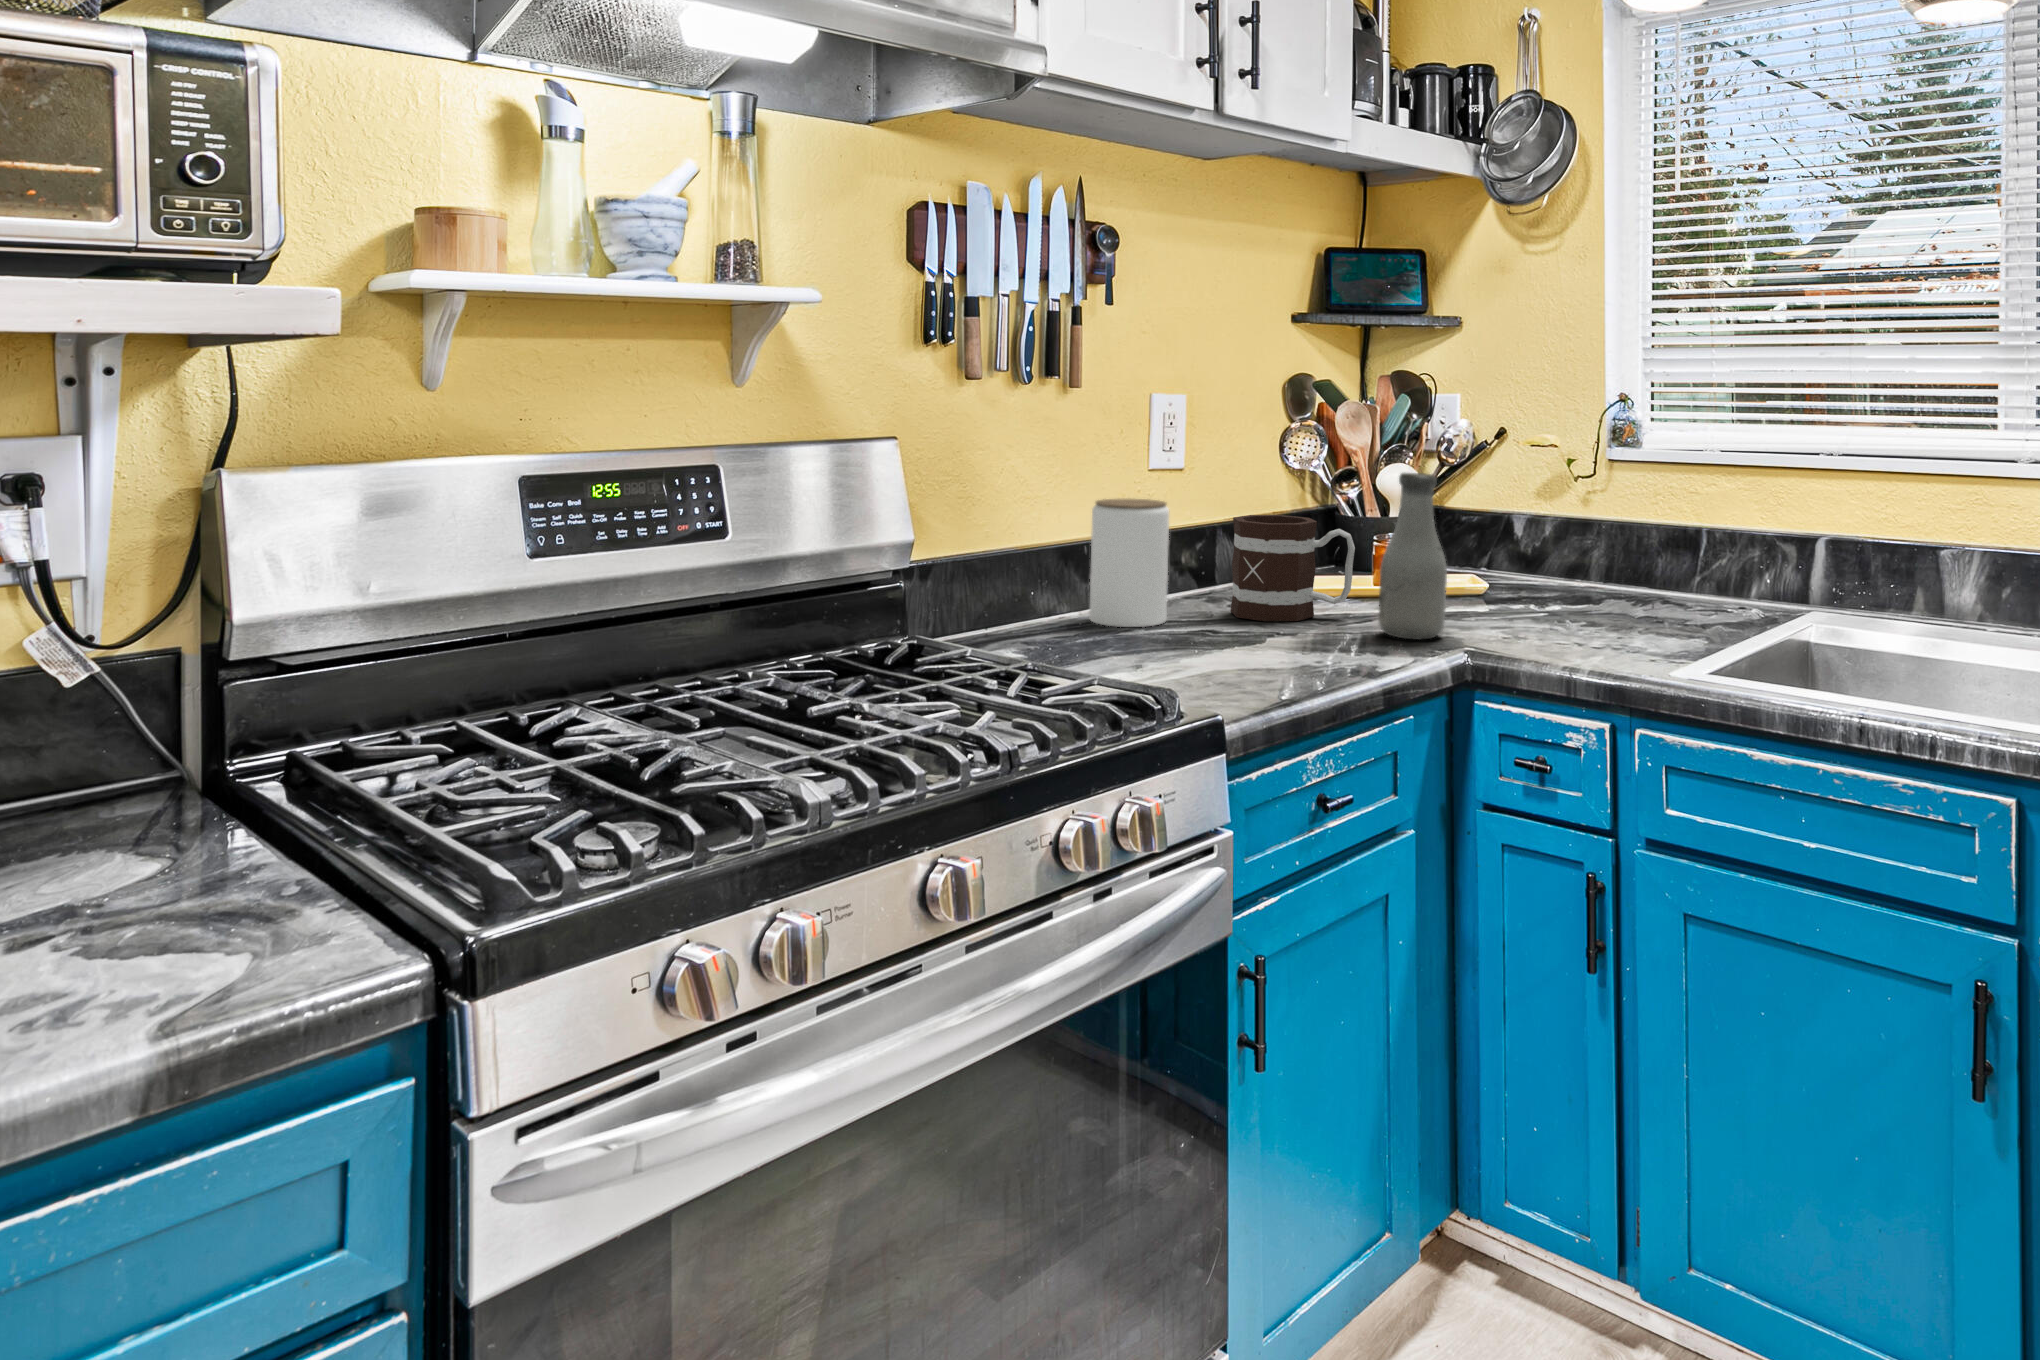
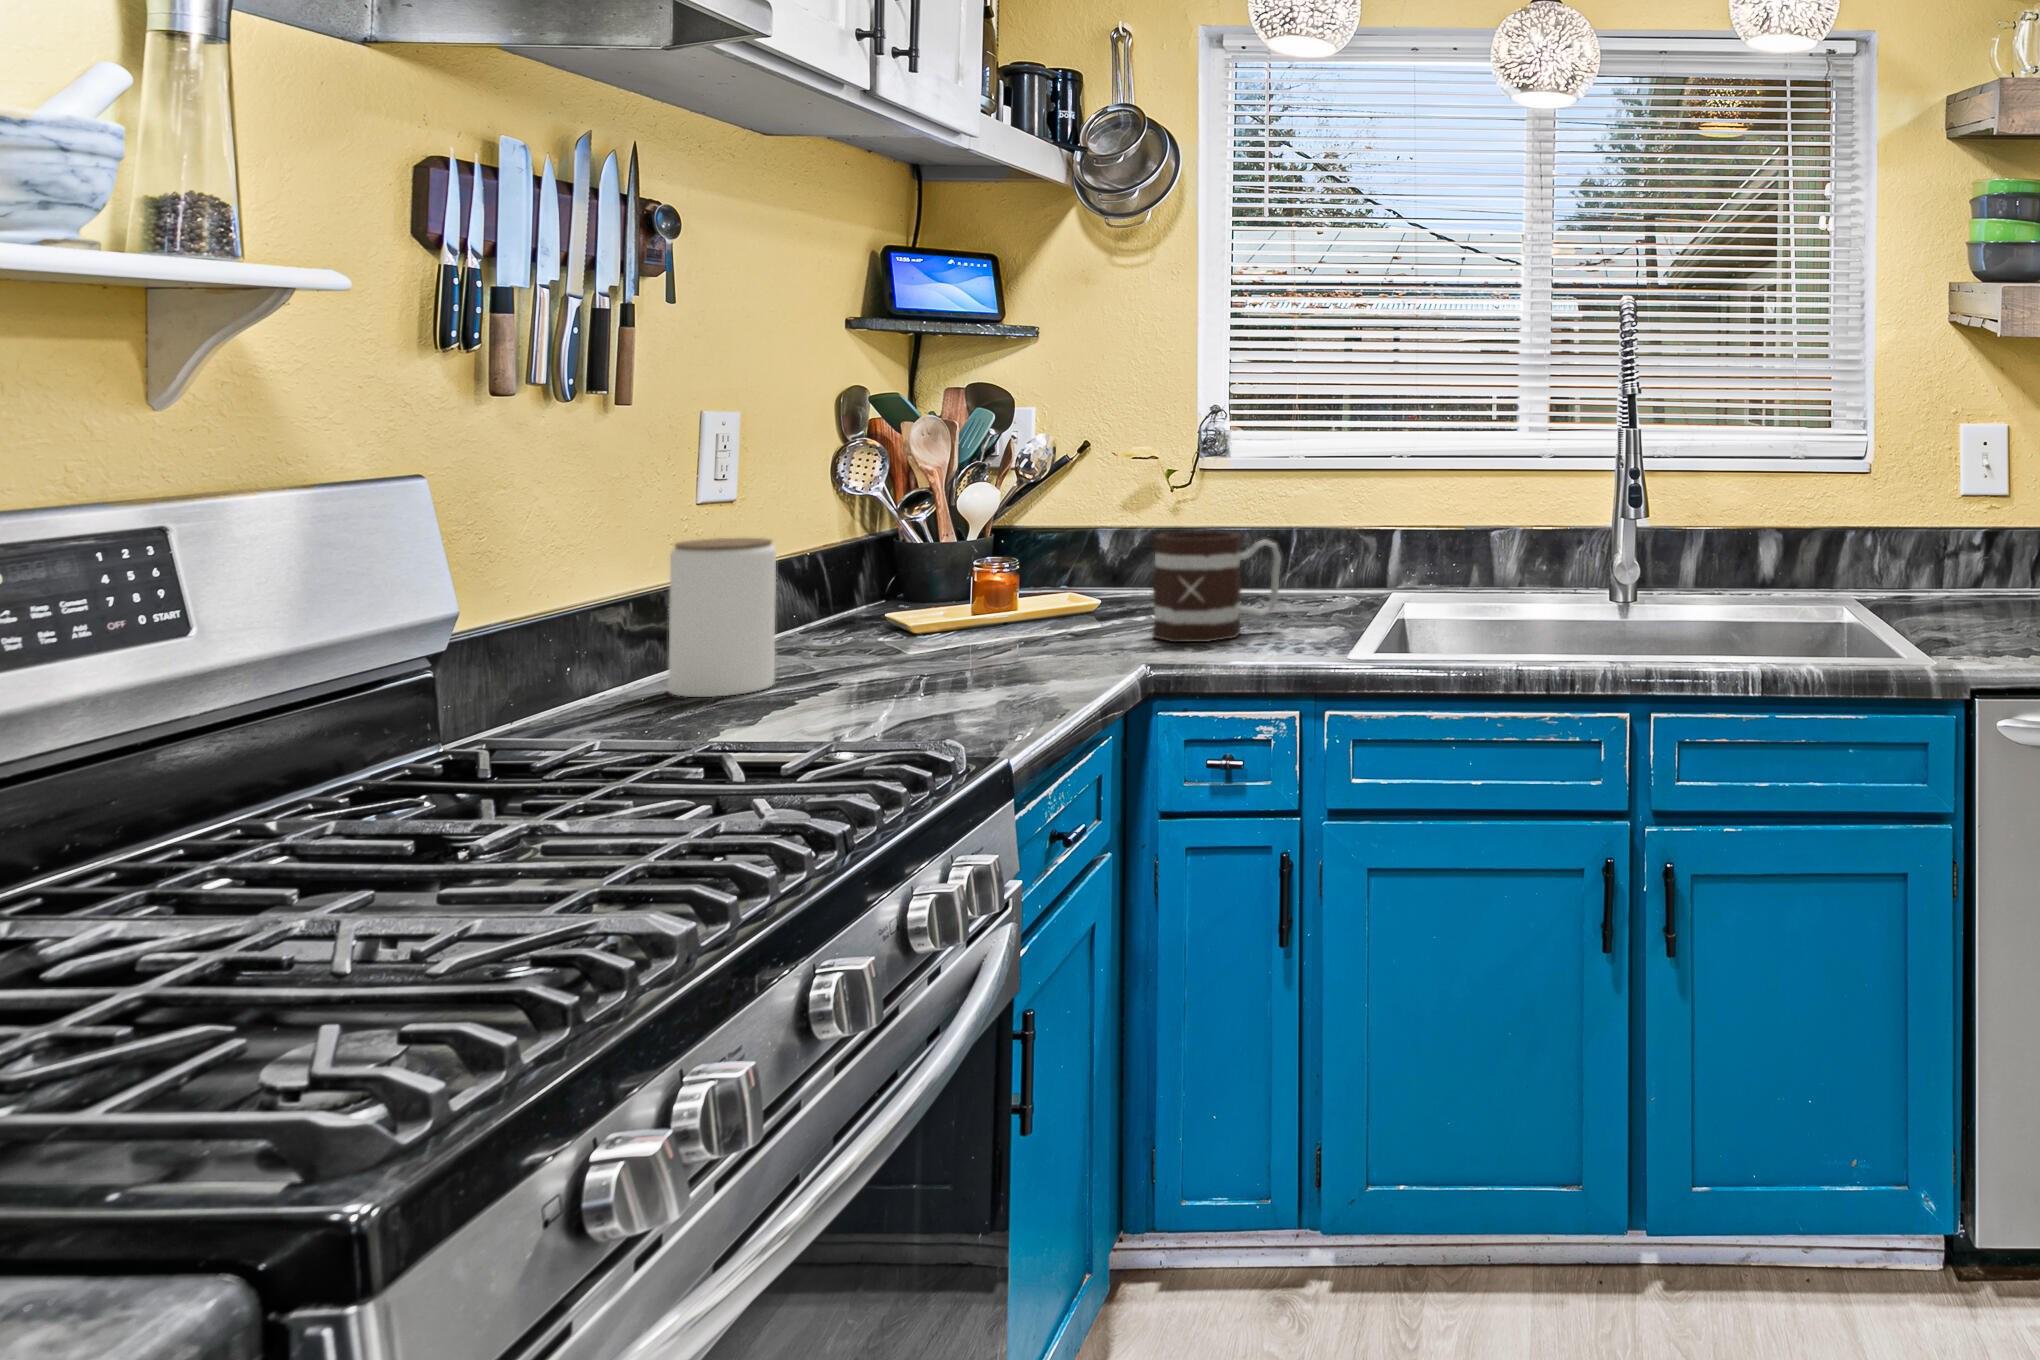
bottle: present [1378,473,1447,639] -> none [1039,484,1114,665]
mug: present [1230,515,1355,621] -> present [1153,531,1281,642]

